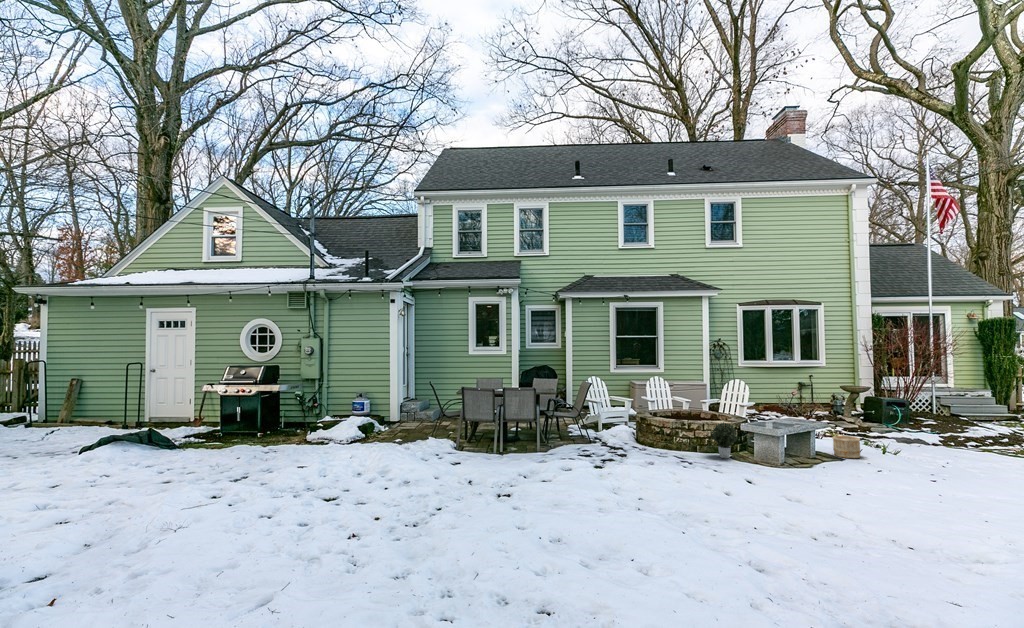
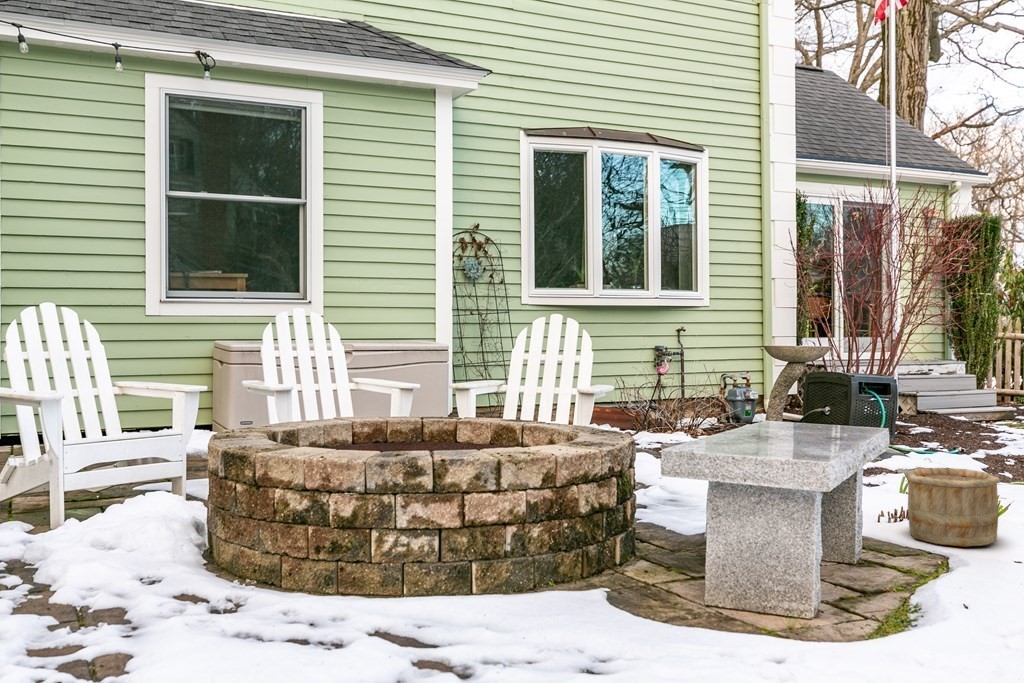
potted plant: present [711,422,737,459] -> none [539,445,661,617]

